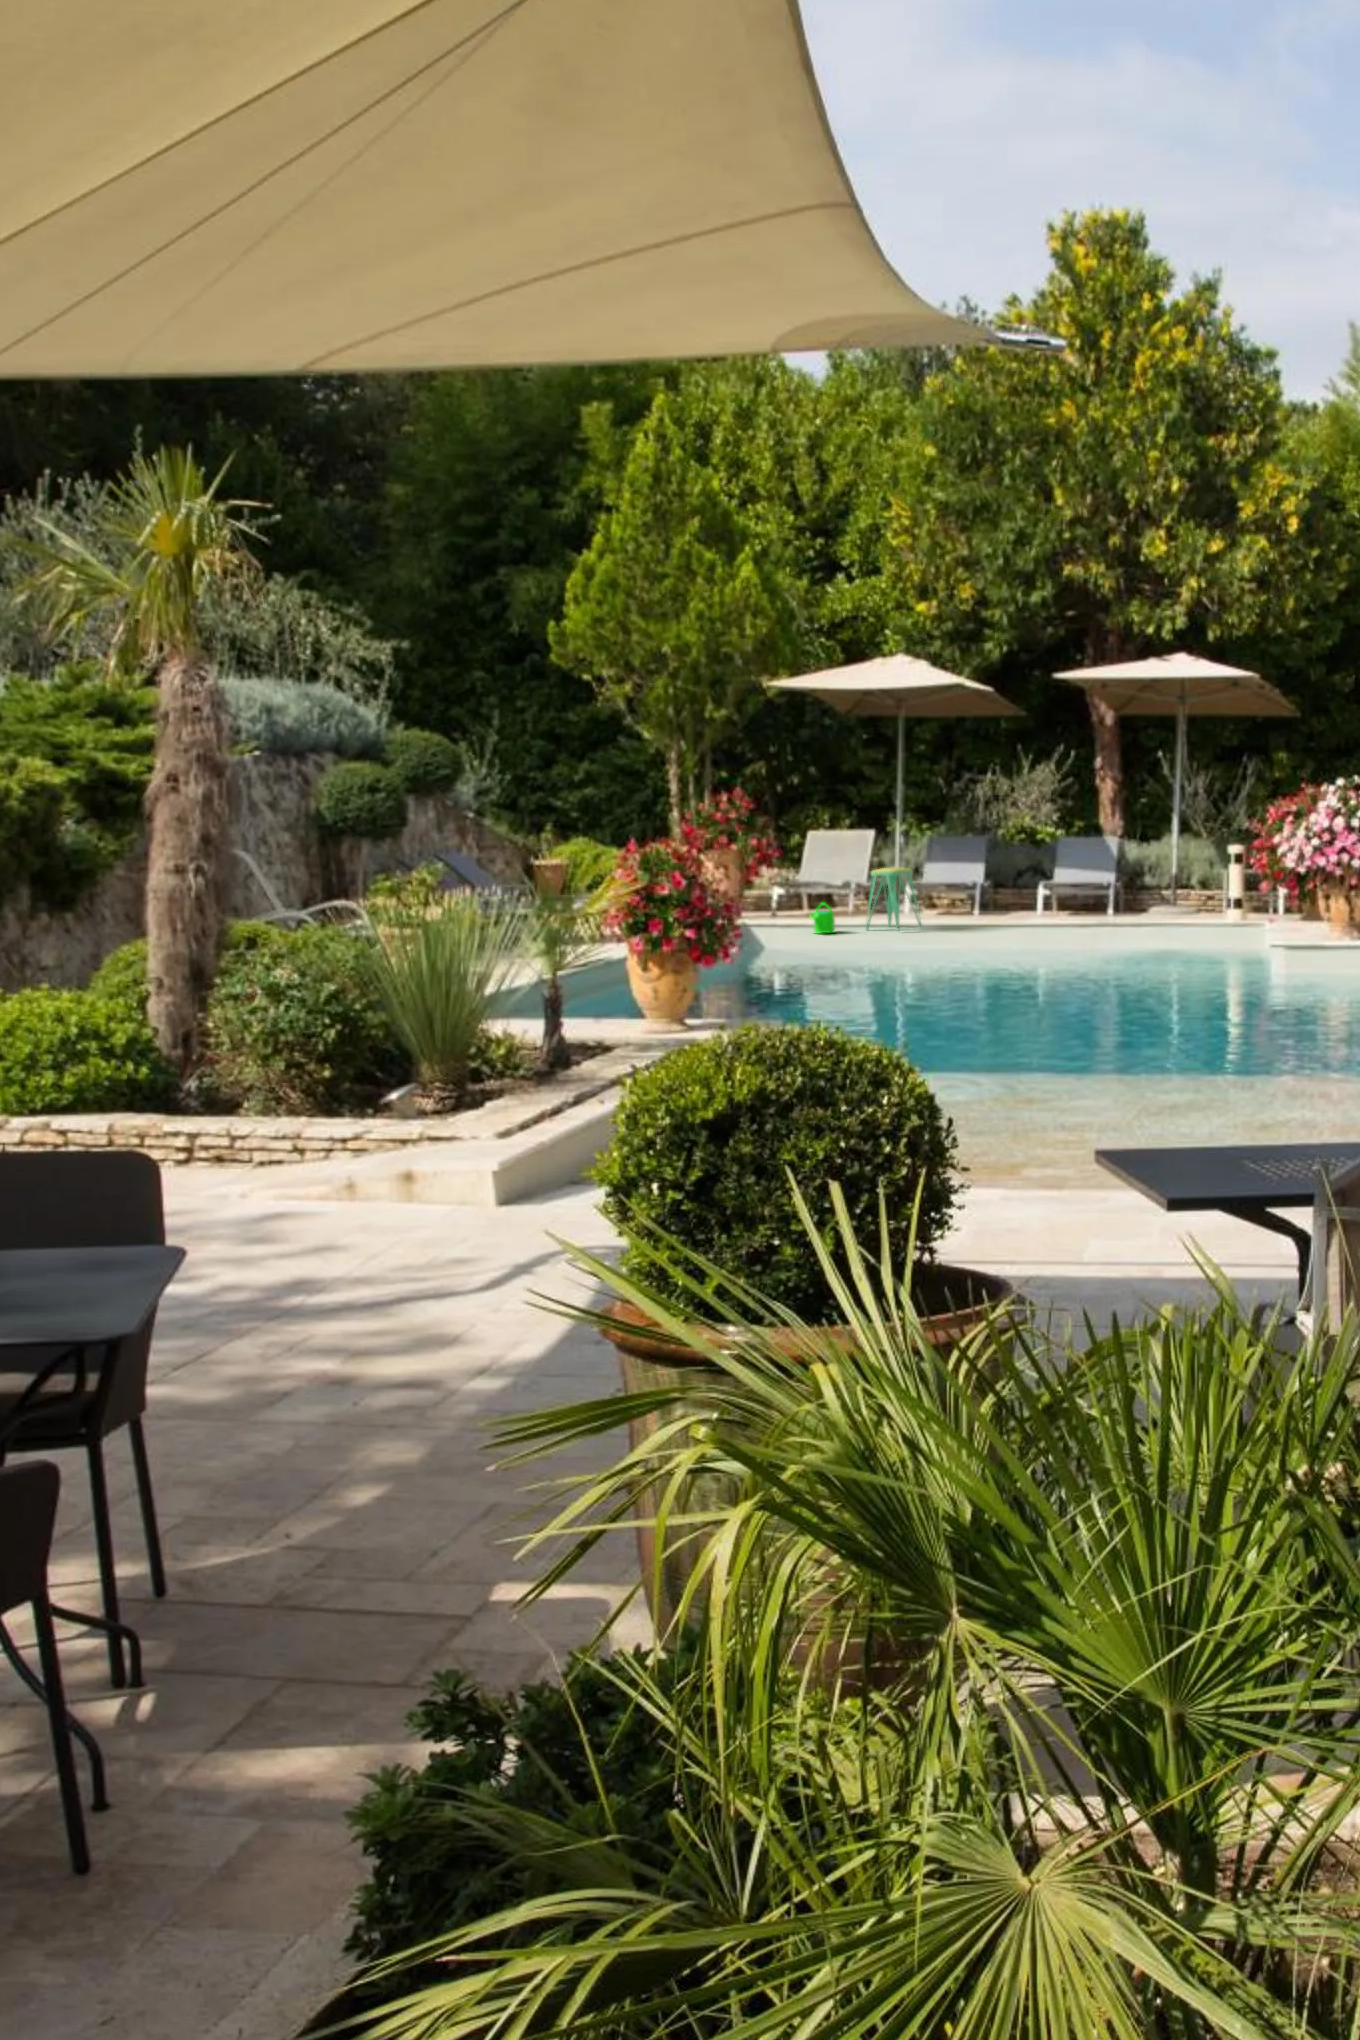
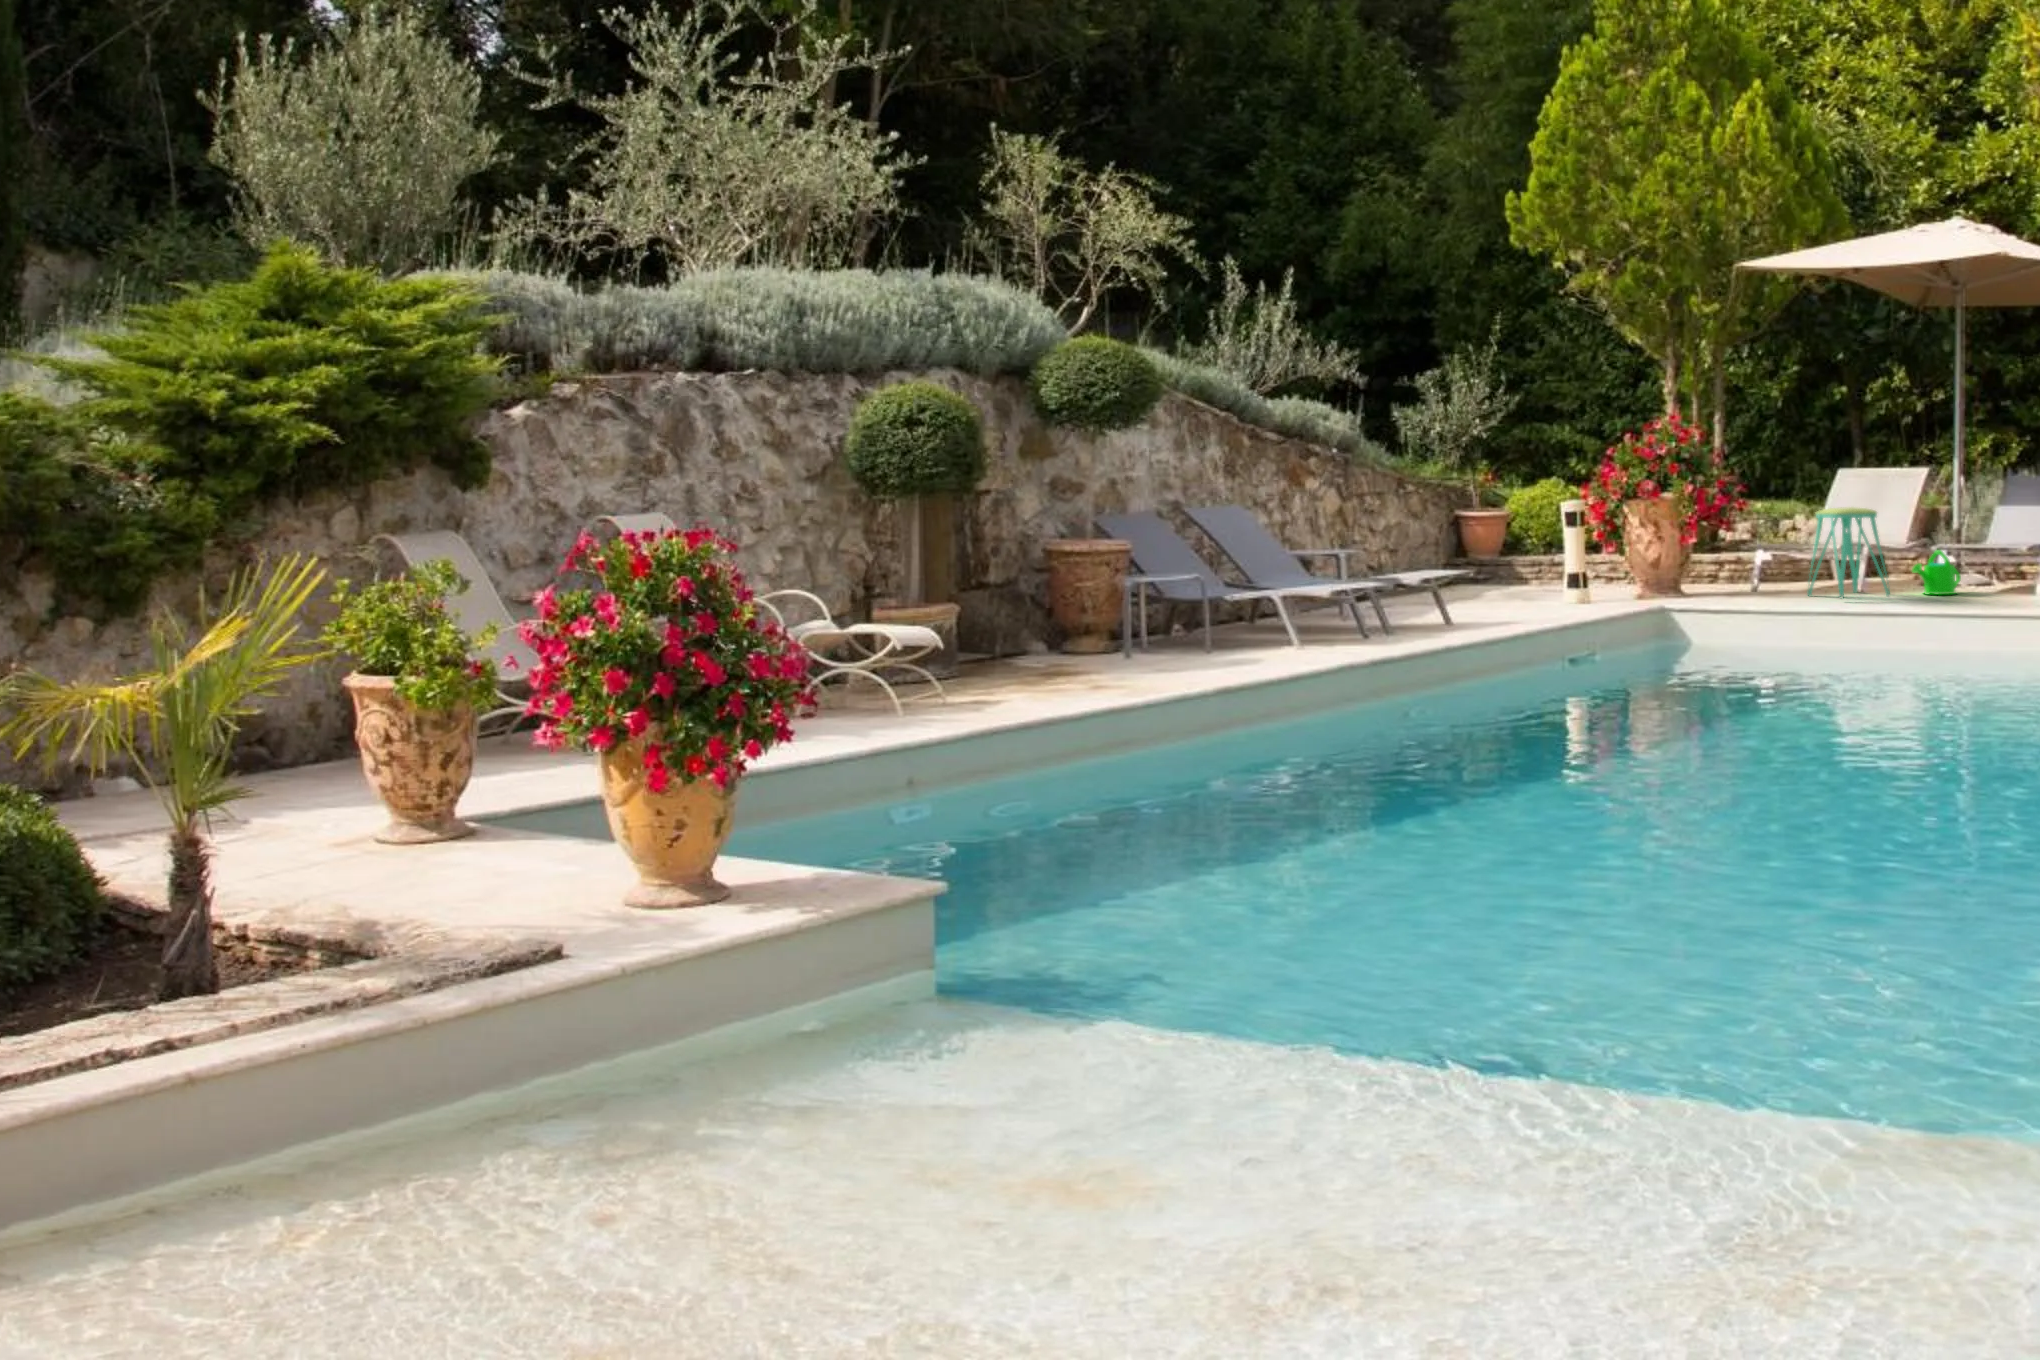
watering can: present [810,902,835,934] -> present [1912,550,1961,595]

